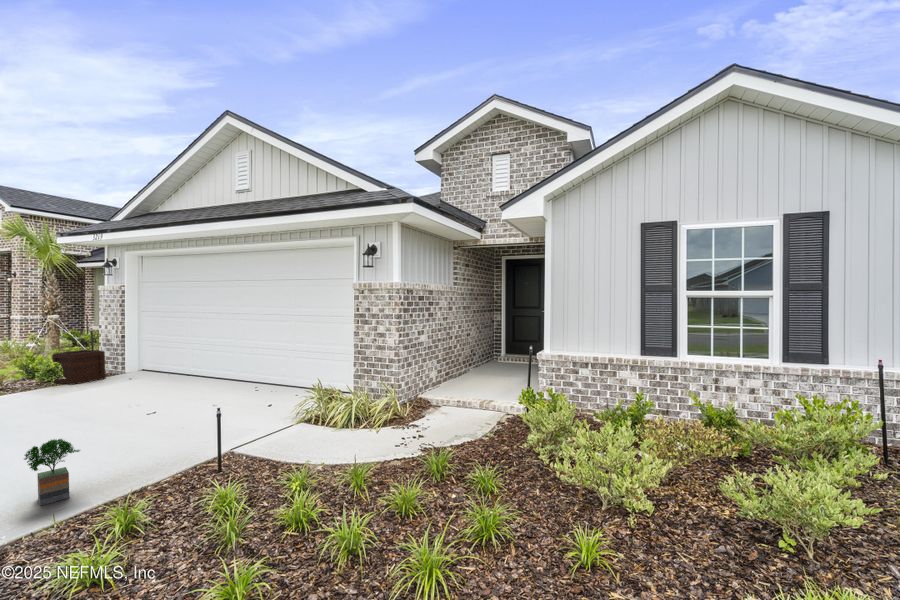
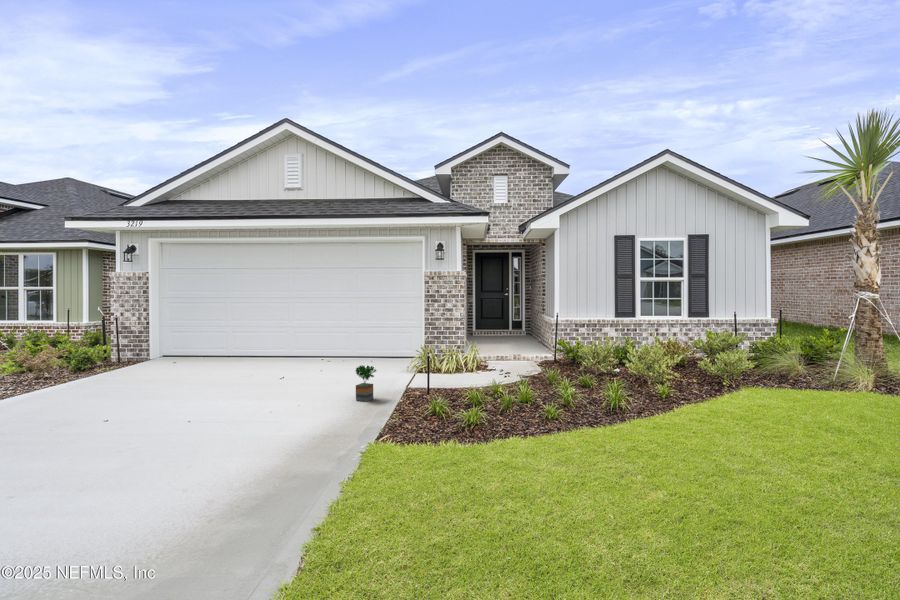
wooden crate: present [52,350,105,385] -> none [100,336,147,368]

